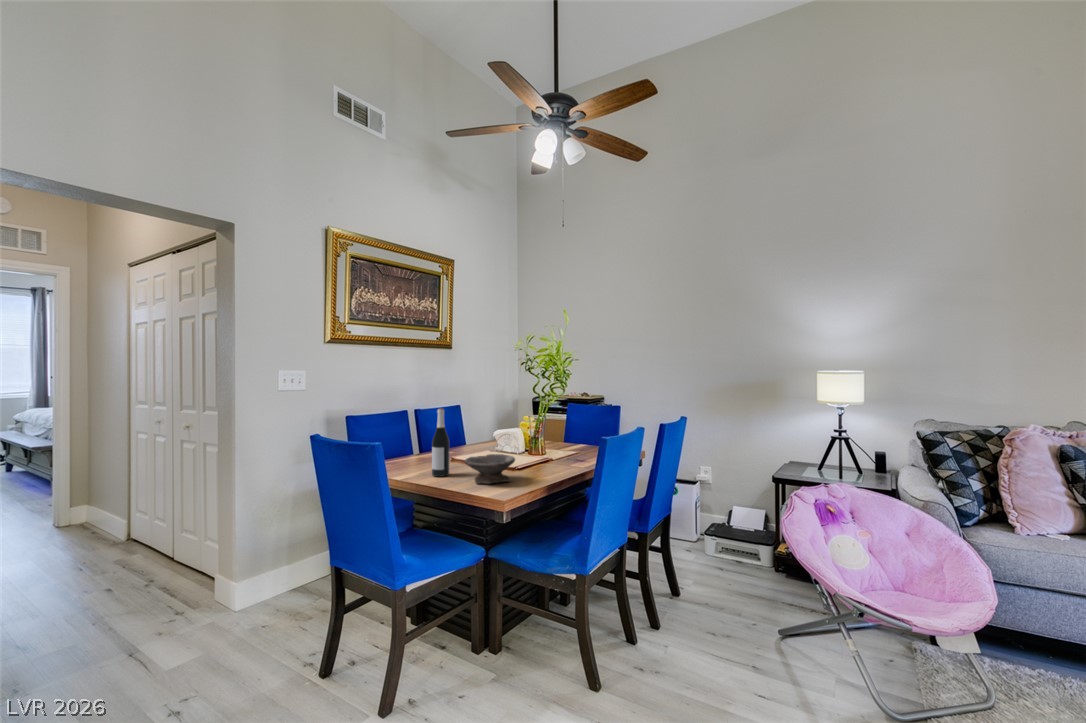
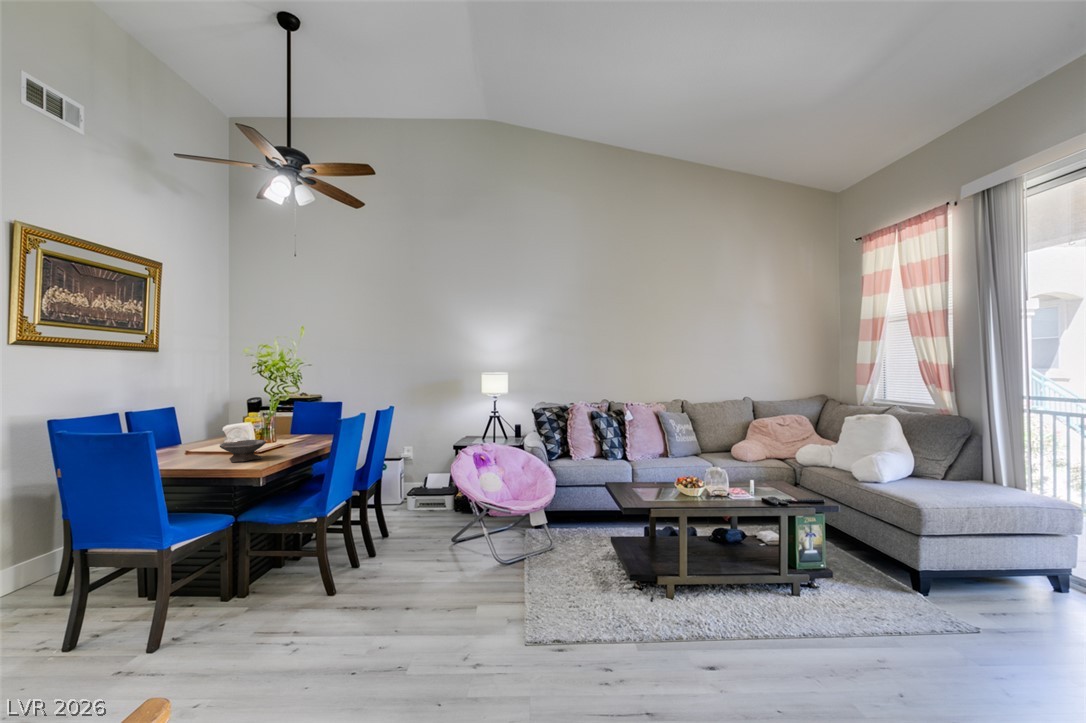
wine bottle: present [432,408,450,477] -> none [182,406,200,463]

